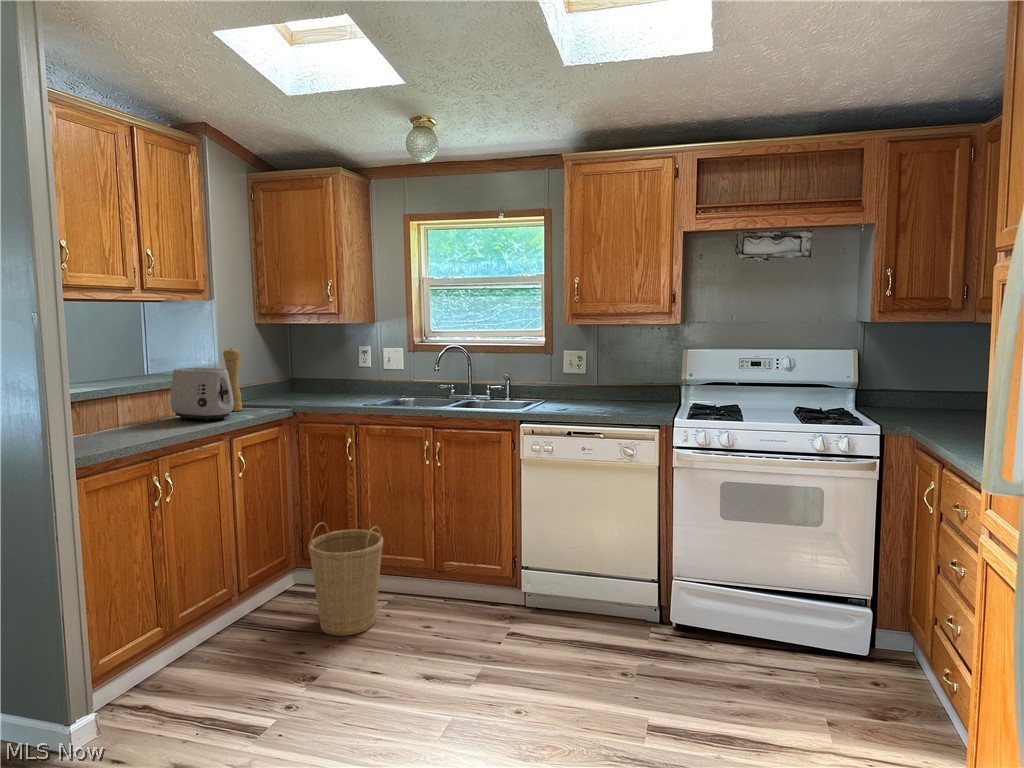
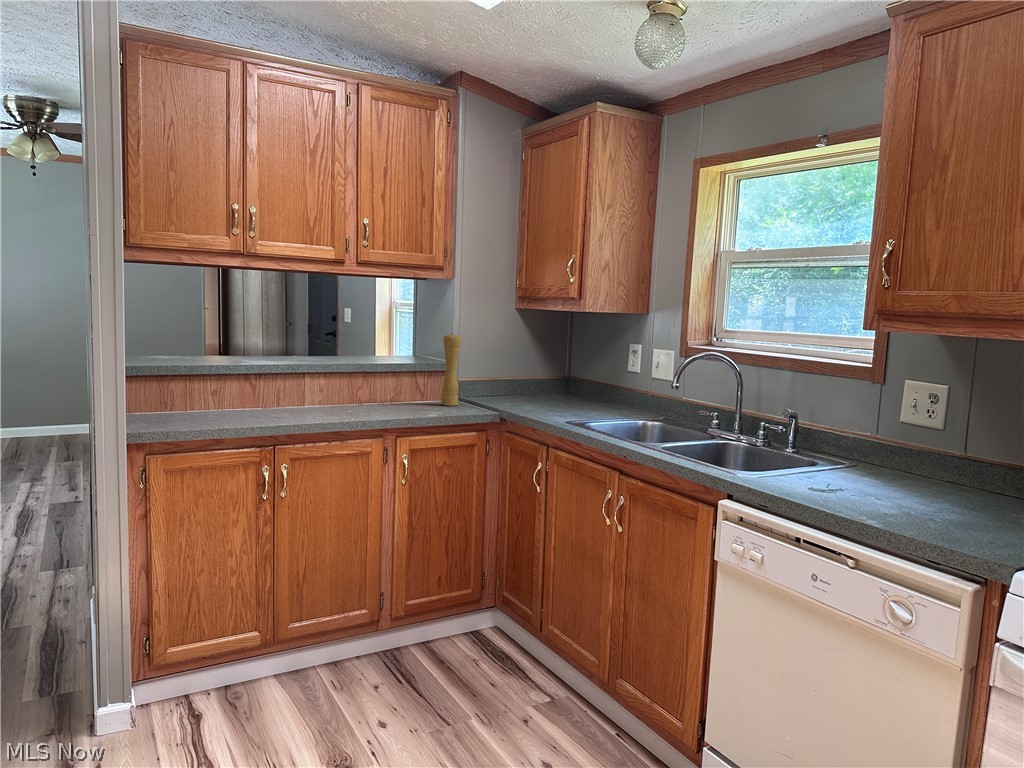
toaster: present [170,368,234,421] -> none [372,351,422,413]
basket: present [308,522,383,636] -> none [440,561,536,721]

